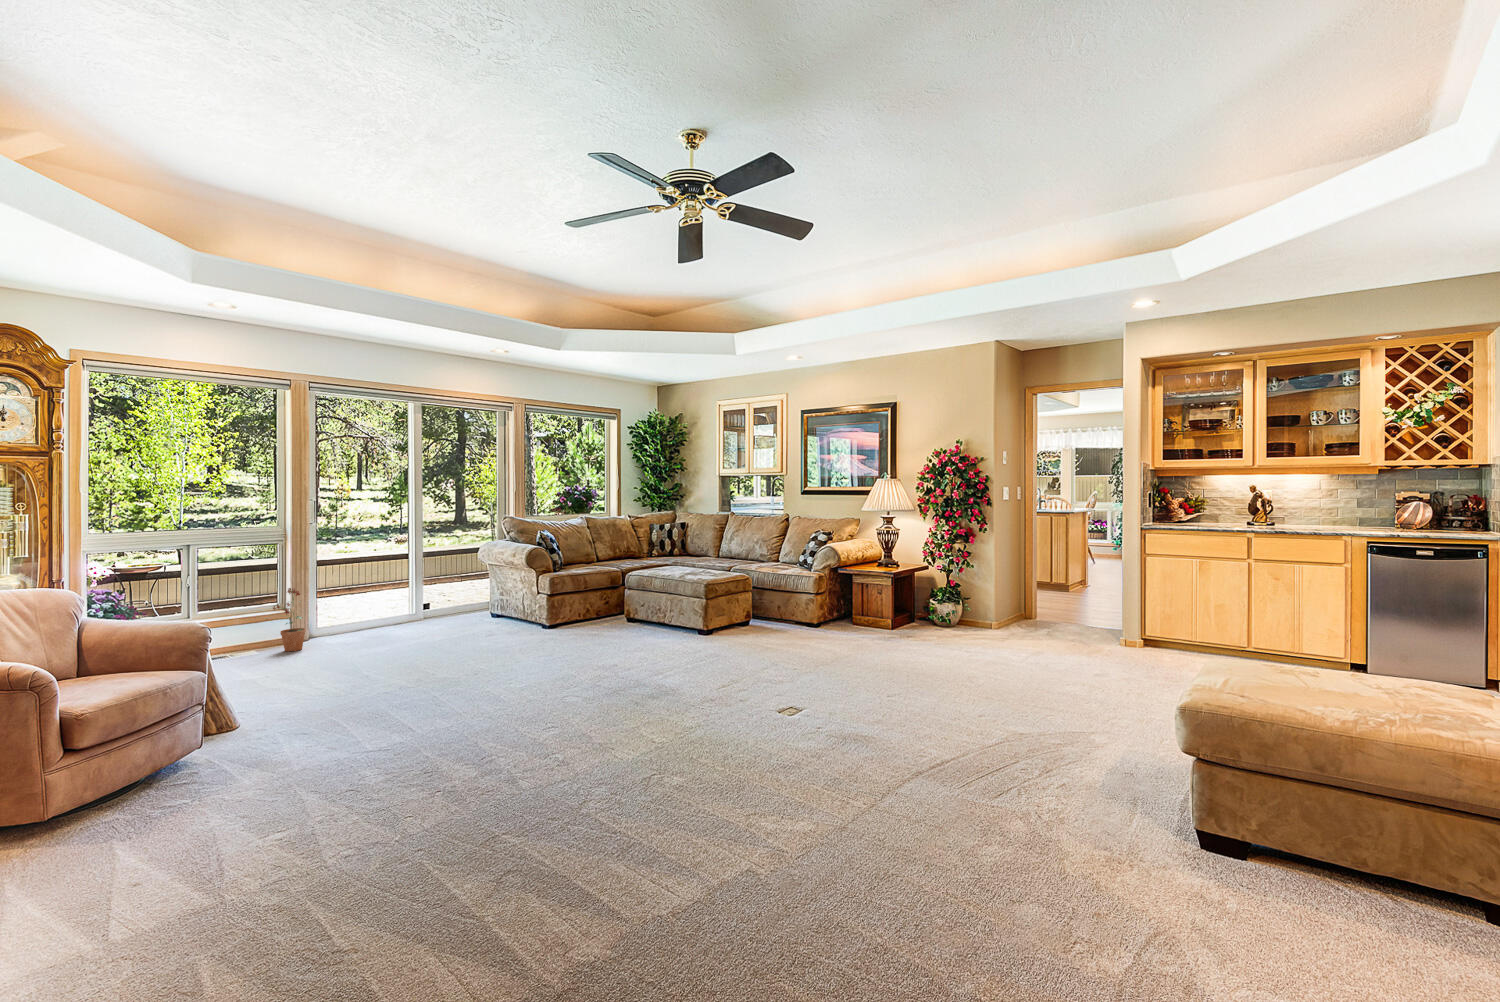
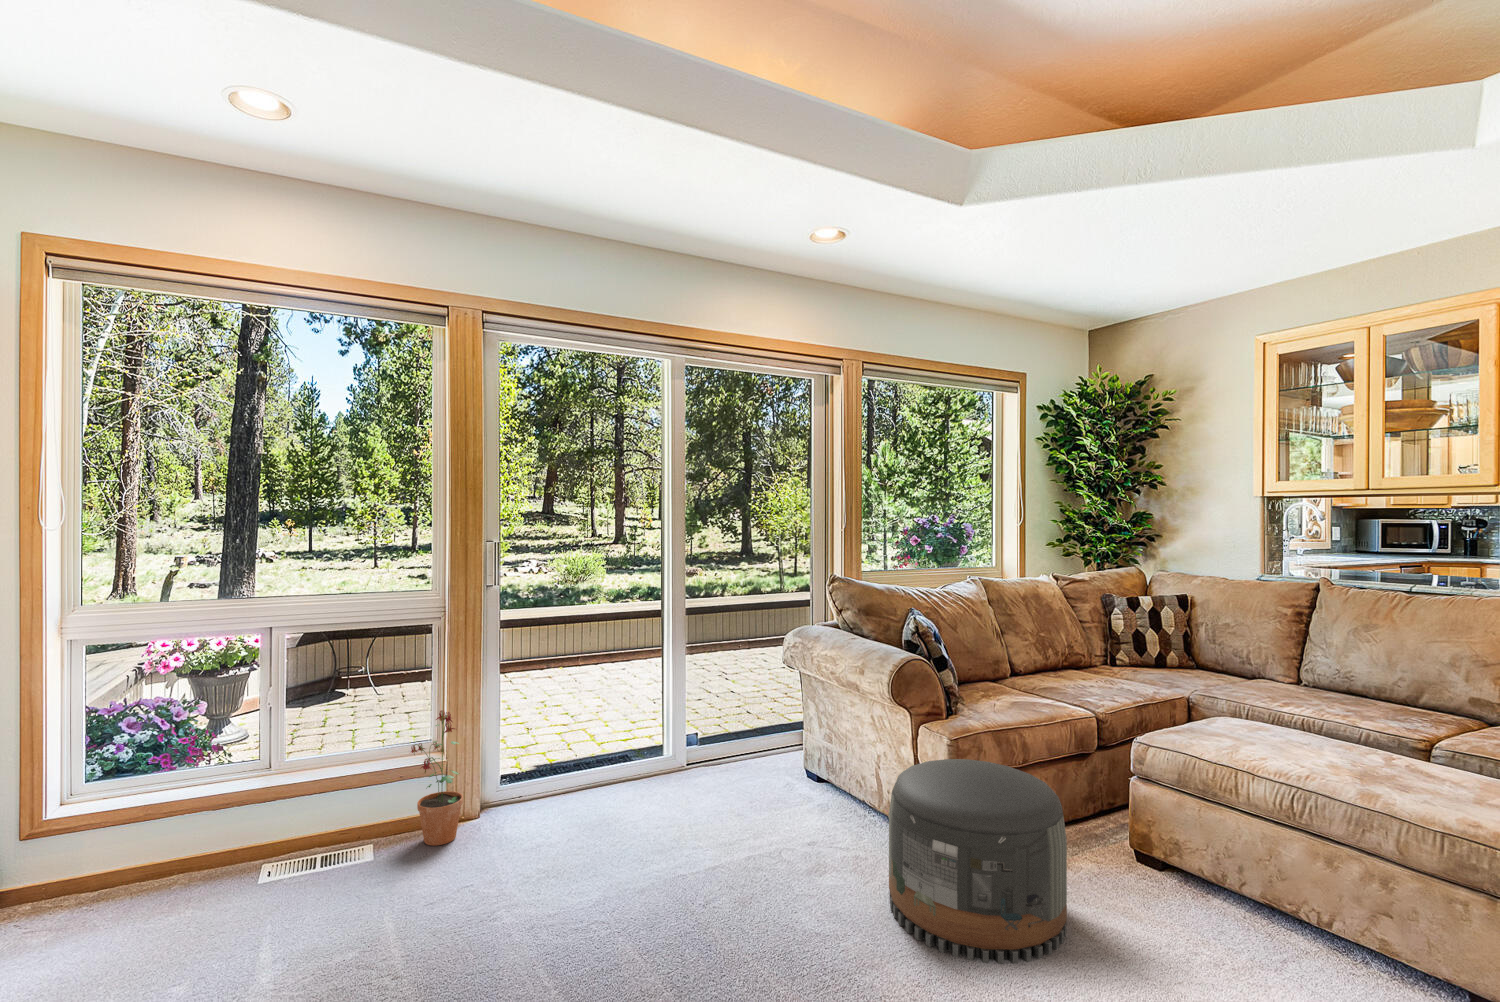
pouf: none [521,583,590,644] -> present [889,759,1067,964]

